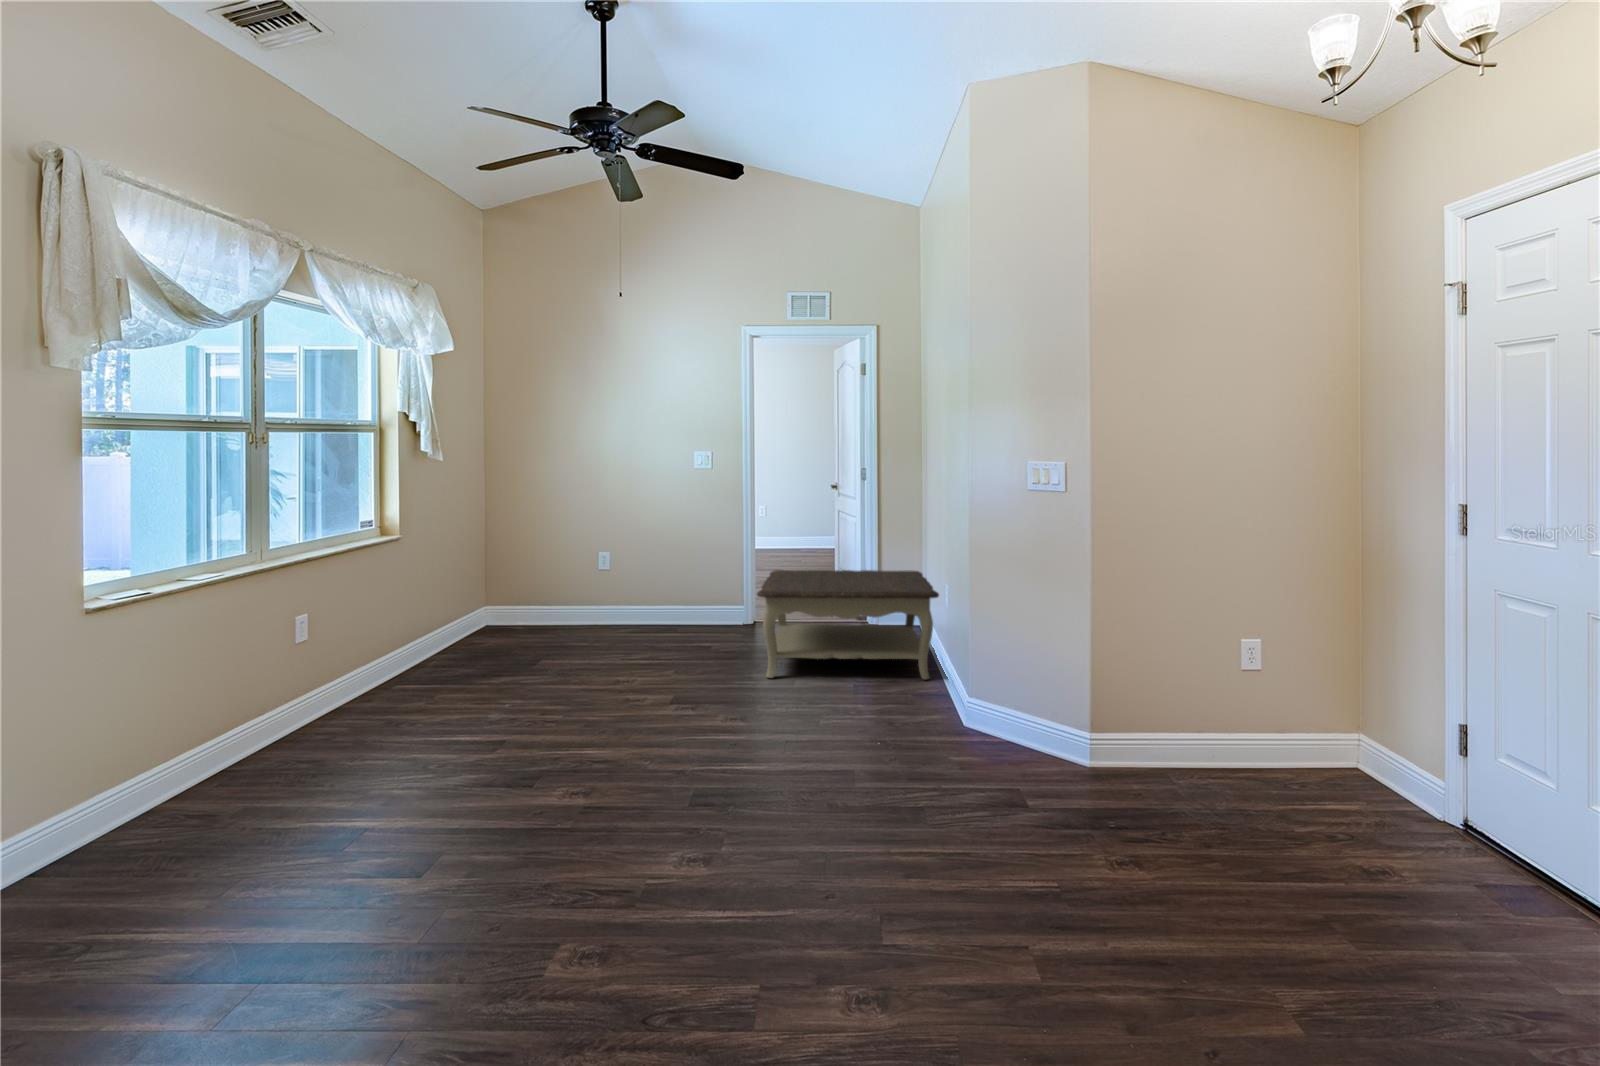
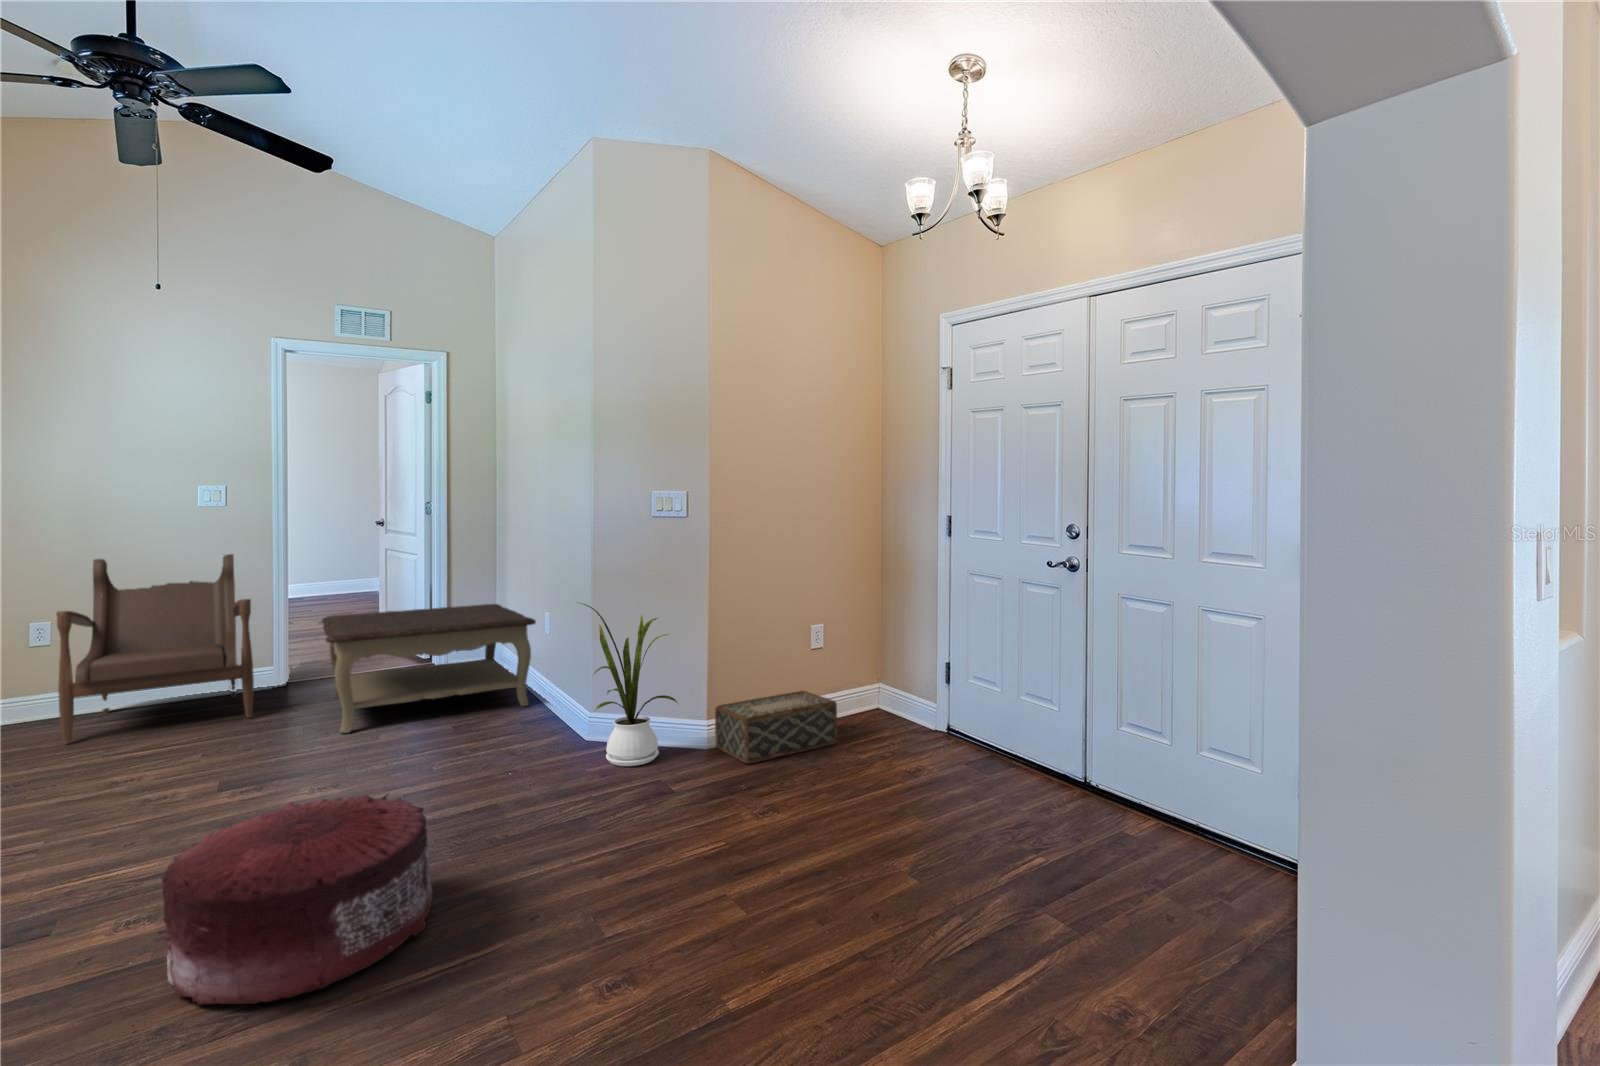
armchair: none [598,511,716,652] -> present [56,554,254,743]
house plant: none [949,583,1054,768] -> present [580,603,677,766]
woven basket: none [1100,719,1268,799] -> present [715,691,837,764]
pouf: none [565,735,756,898] -> present [162,794,432,1005]

